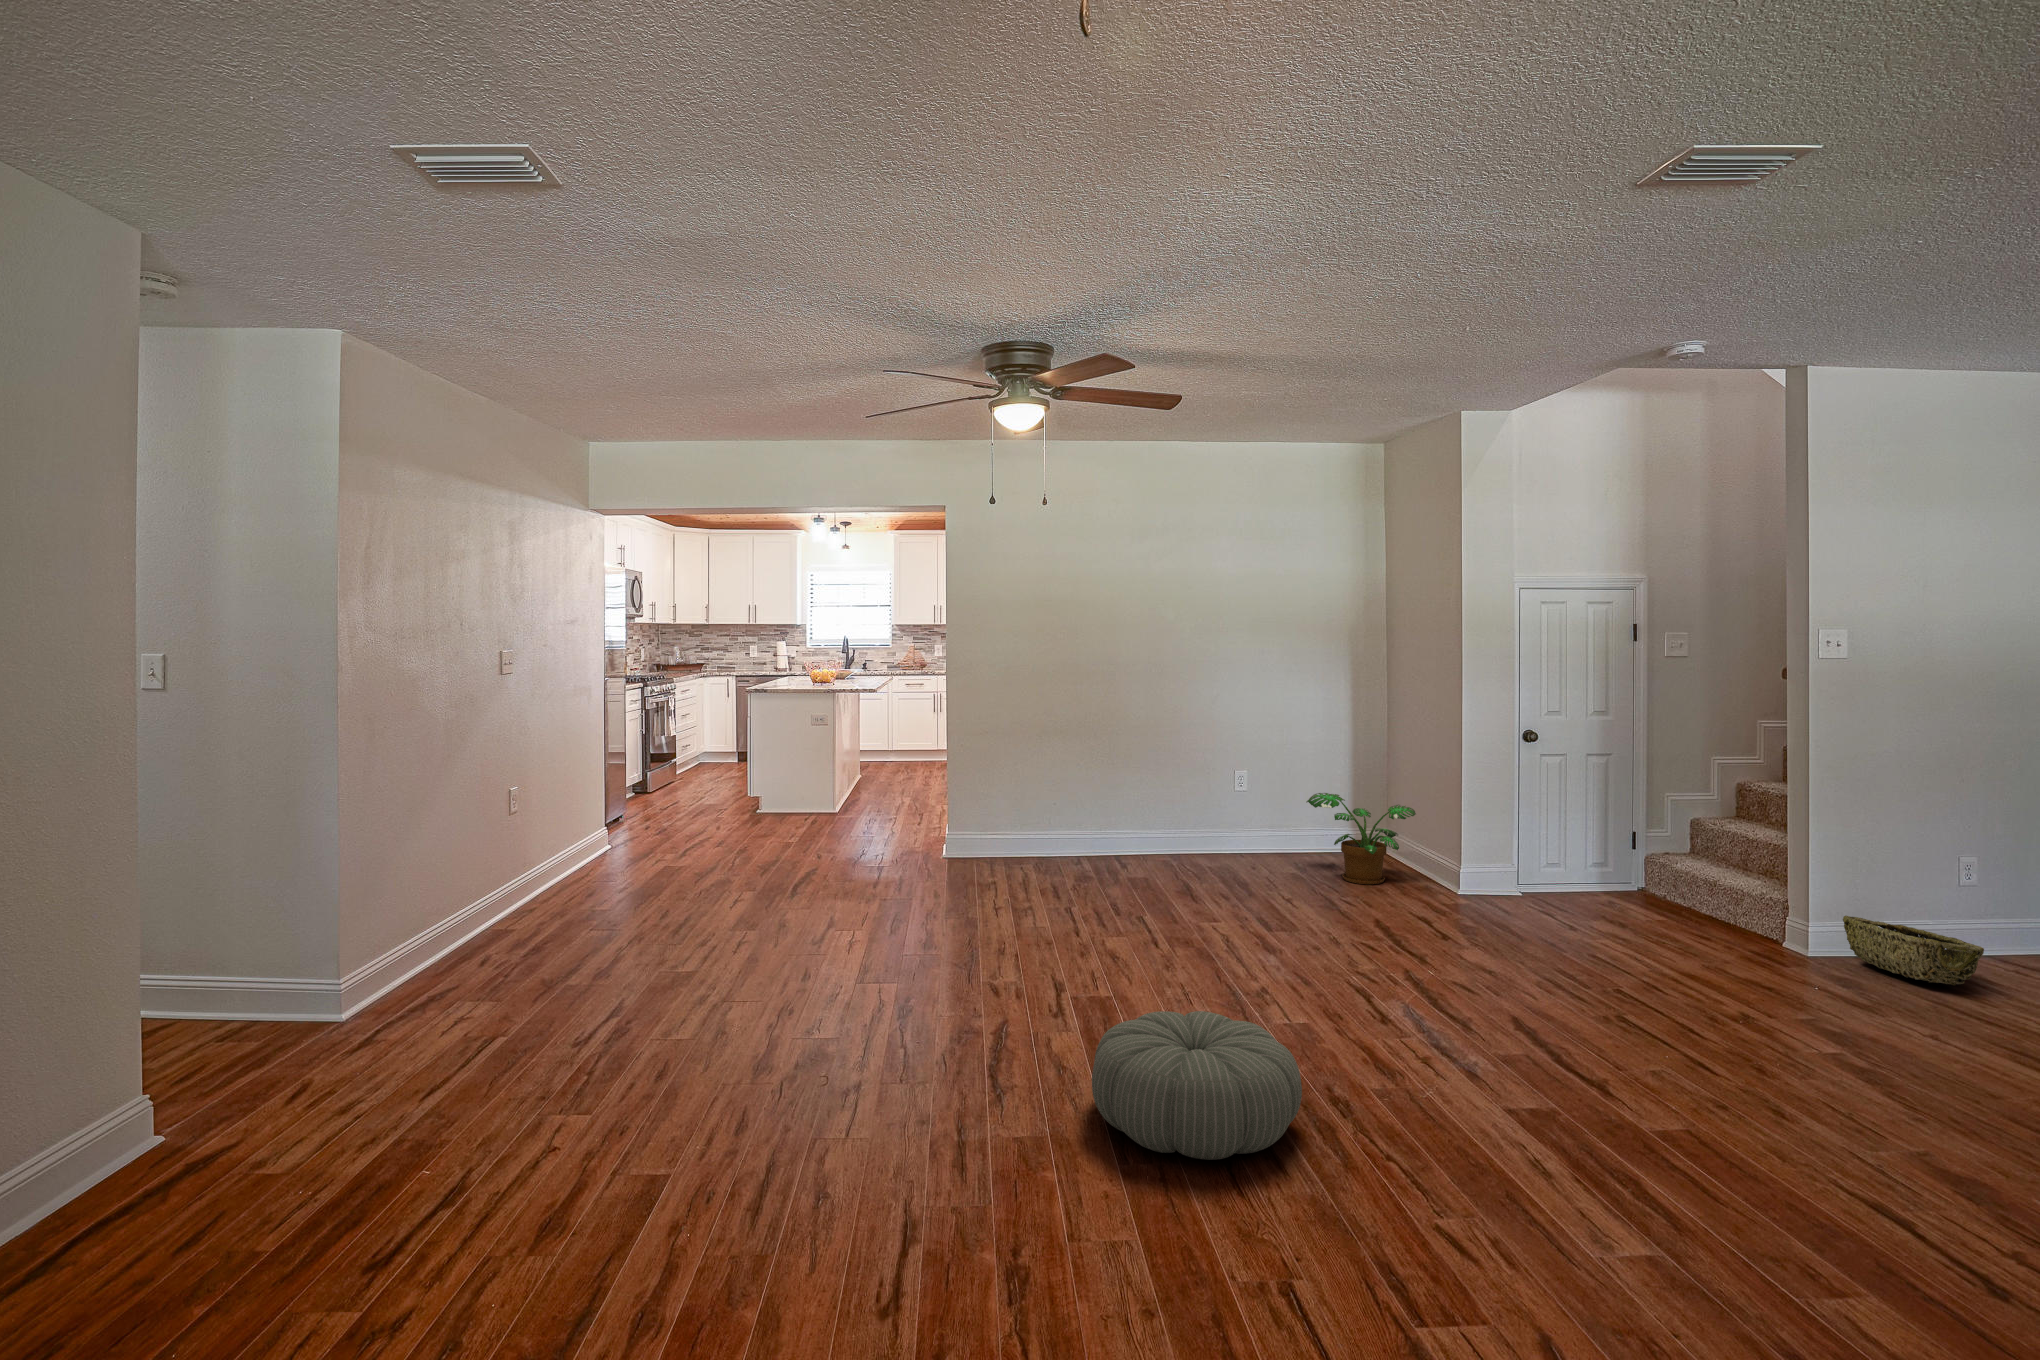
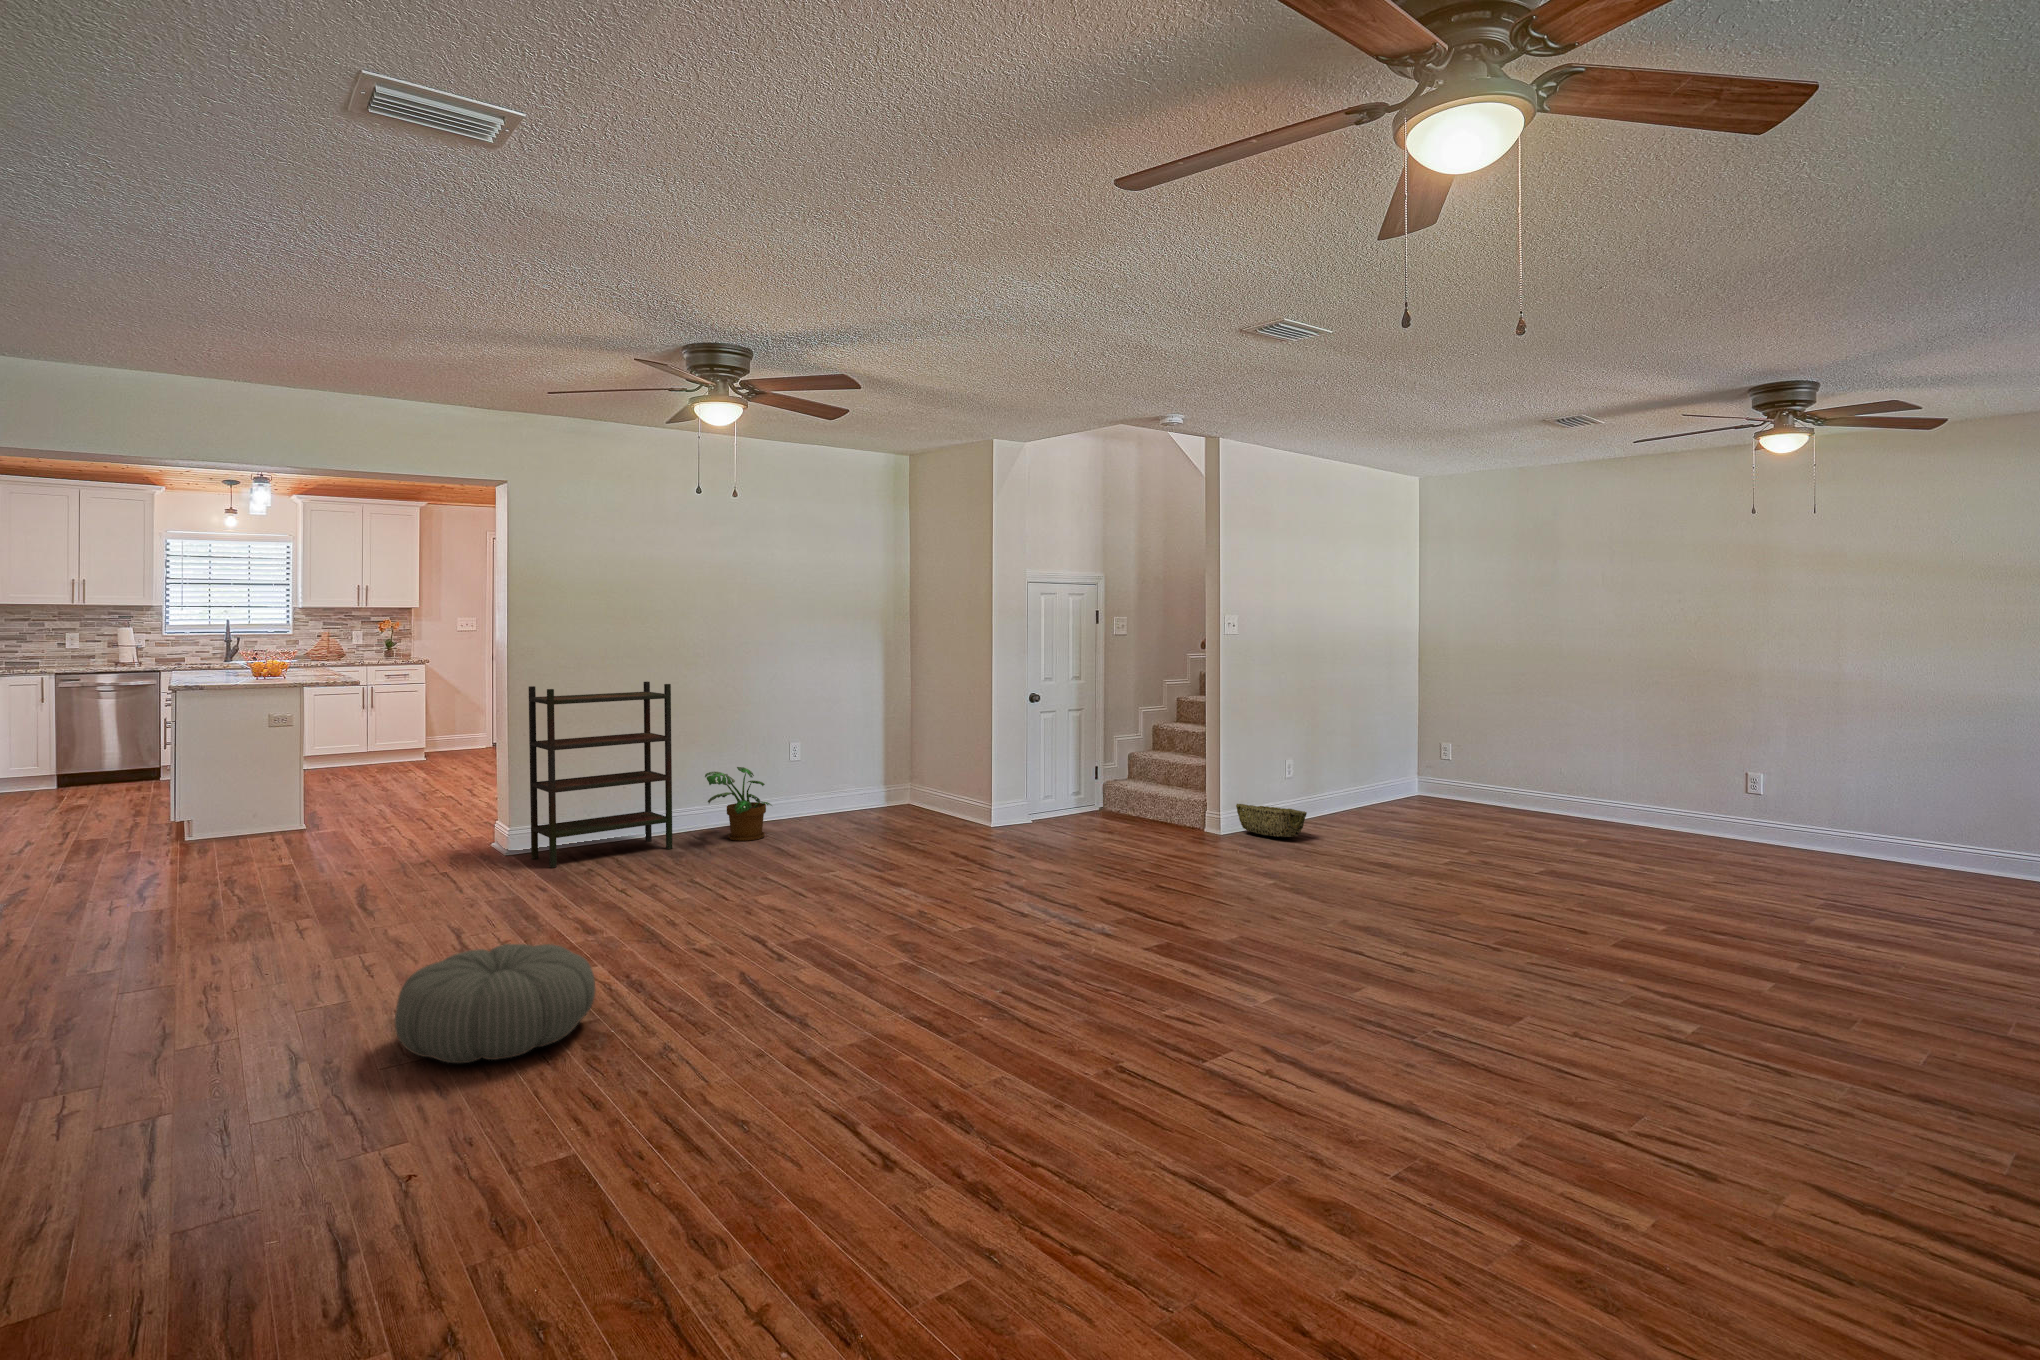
bookshelf: none [956,698,1080,874] -> present [529,681,673,868]
potted plant: present [1306,793,1416,884] -> present [705,767,772,841]
pouf: present [1092,1011,1302,1160] -> present [395,944,596,1063]

